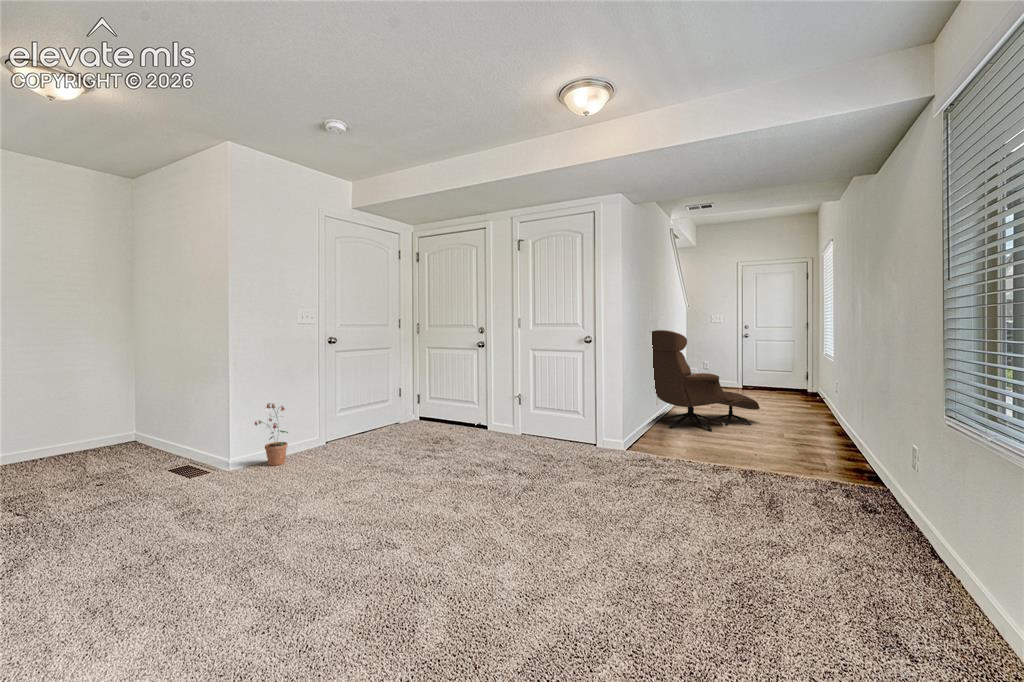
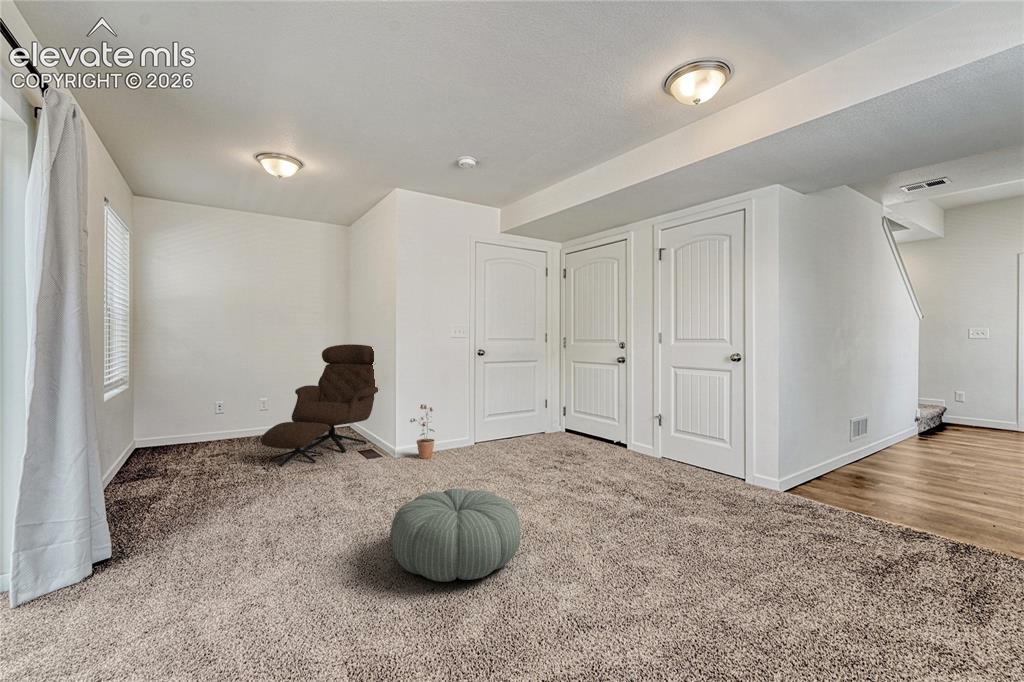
lounge chair: present [652,330,760,431] -> present [261,344,378,466]
pouf: none [307,486,451,587] -> present [390,489,520,582]

